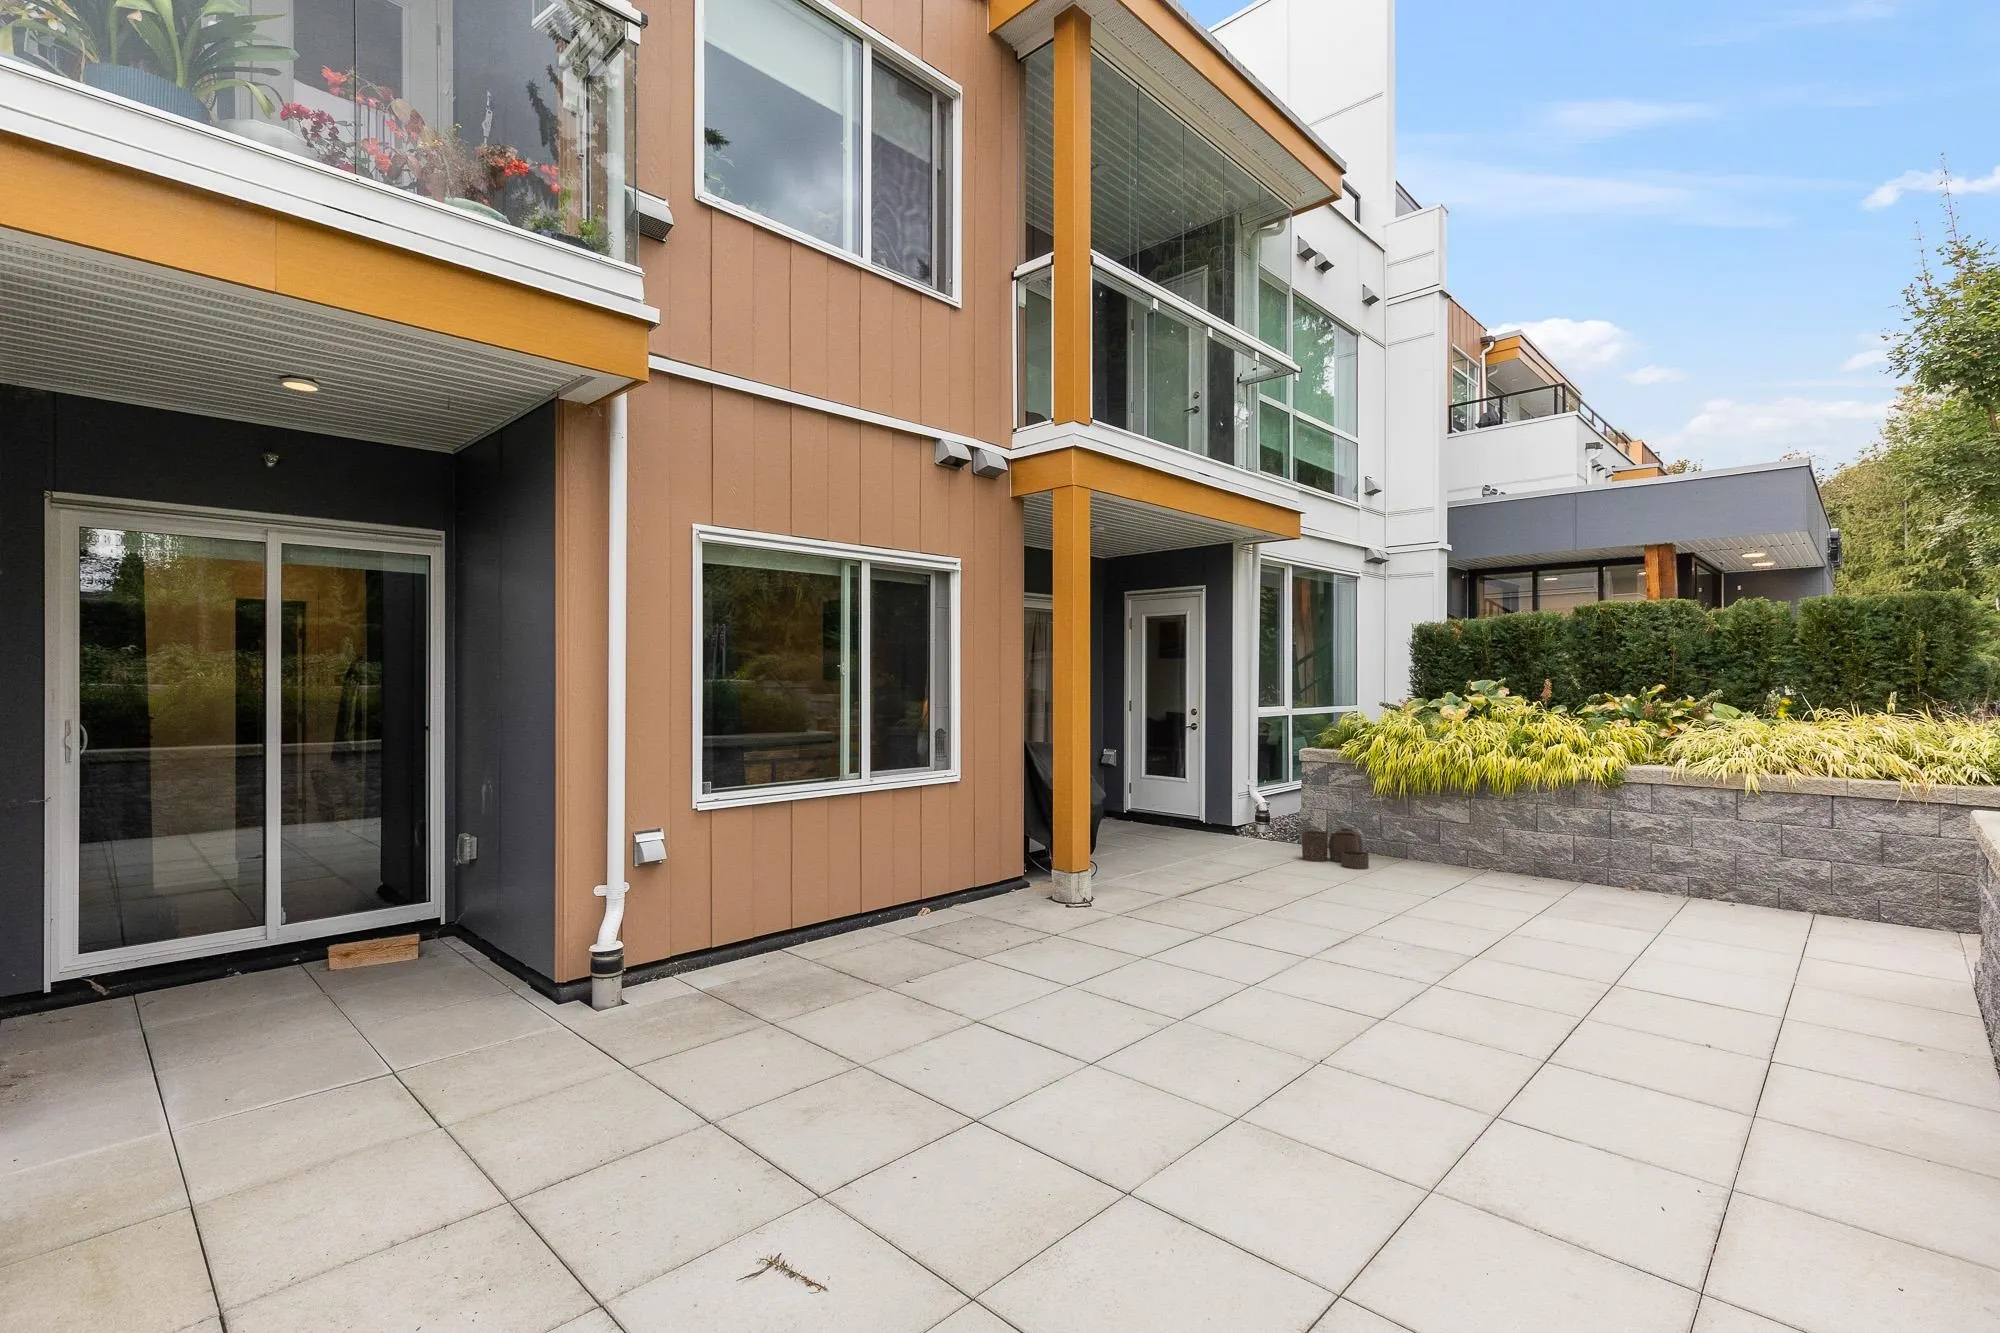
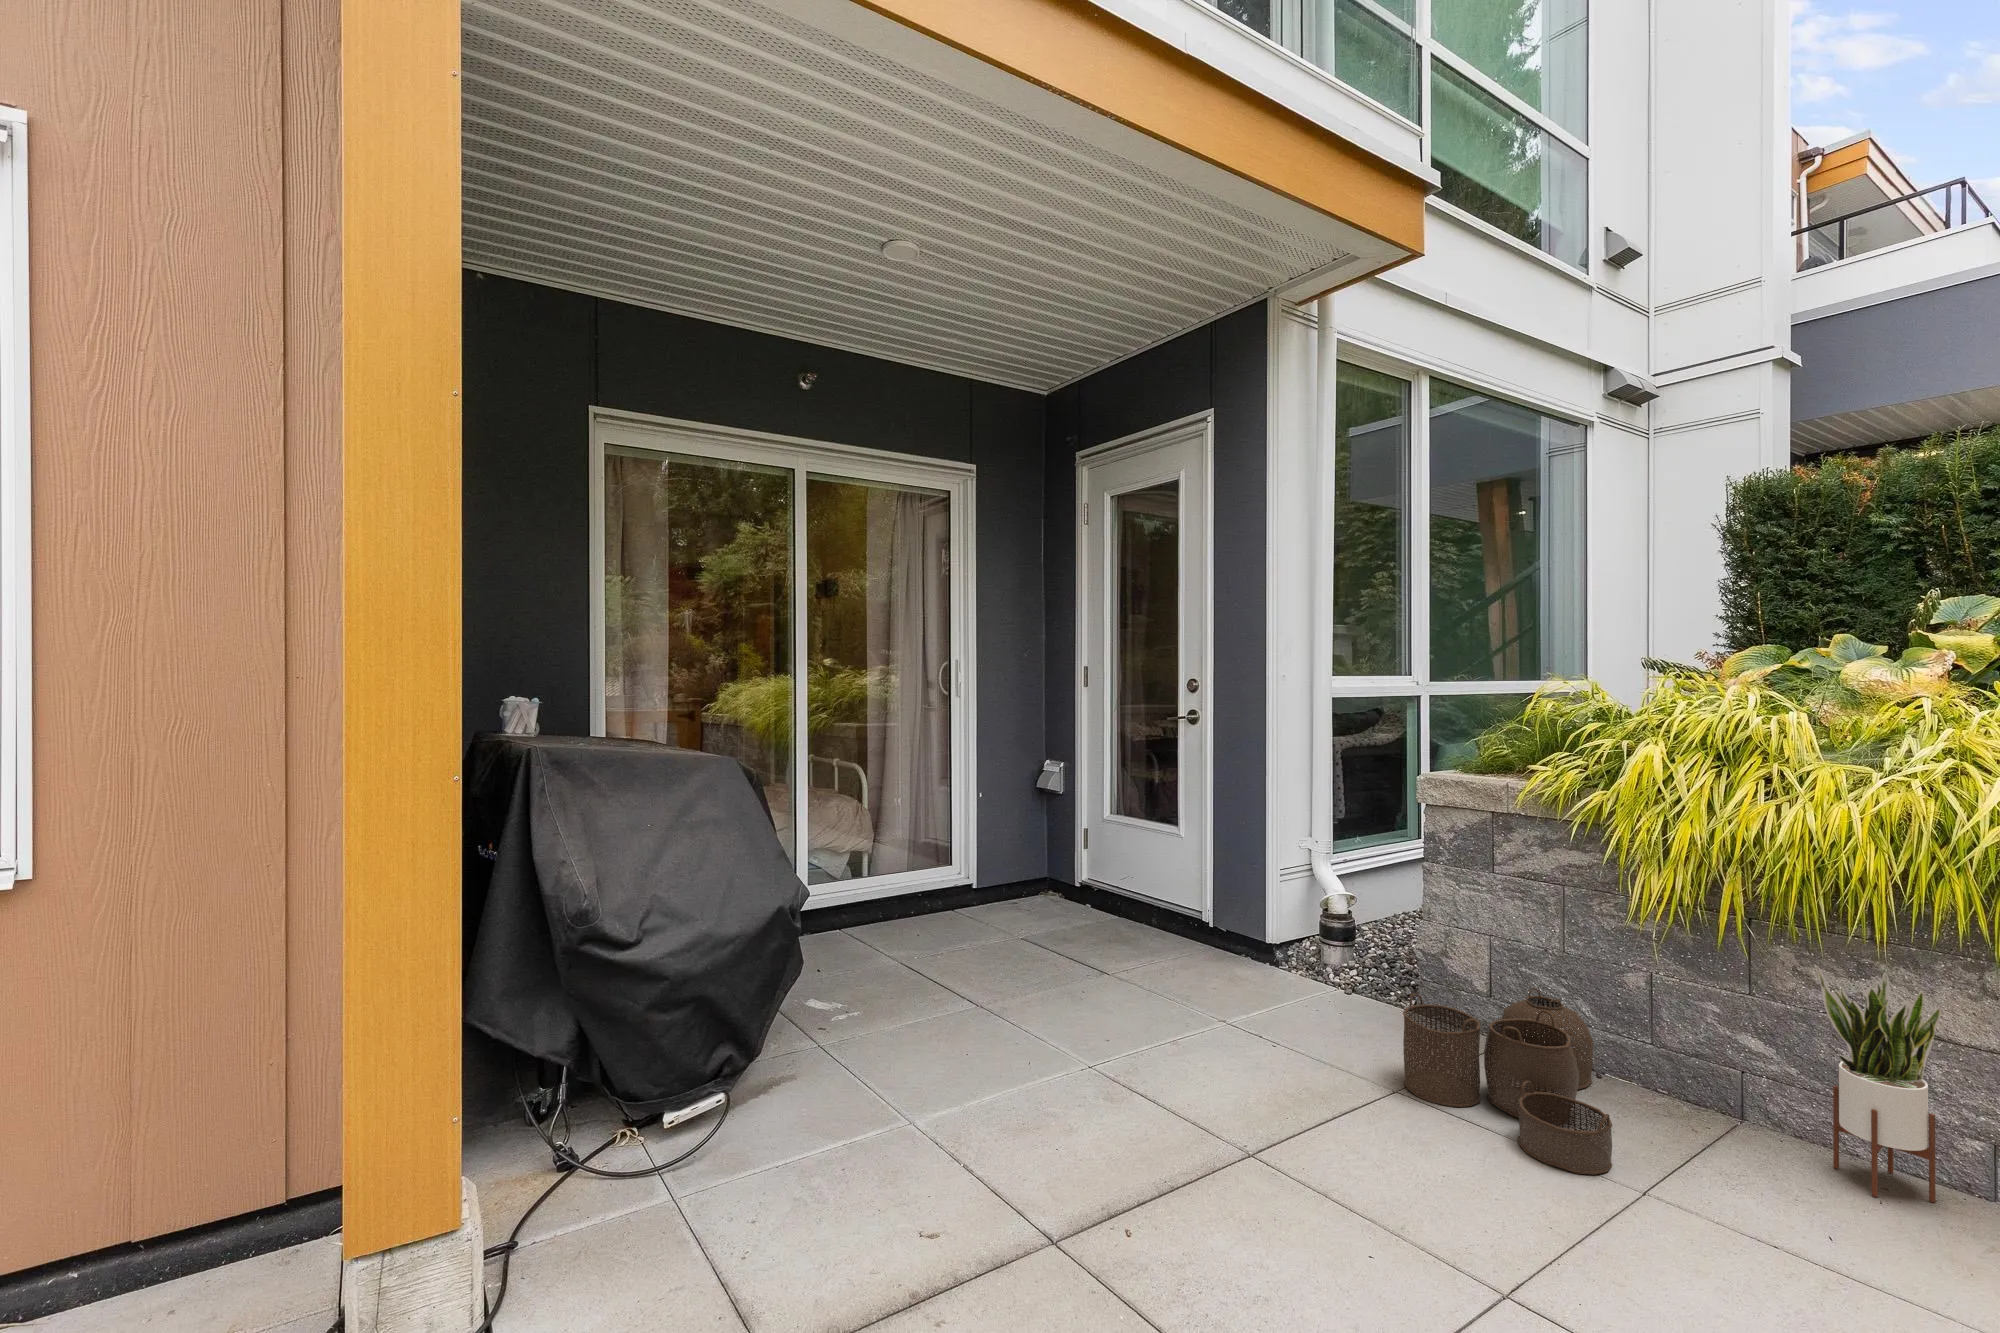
potted plant: none [1424,802,1454,868] -> present [1814,965,1941,1202]

